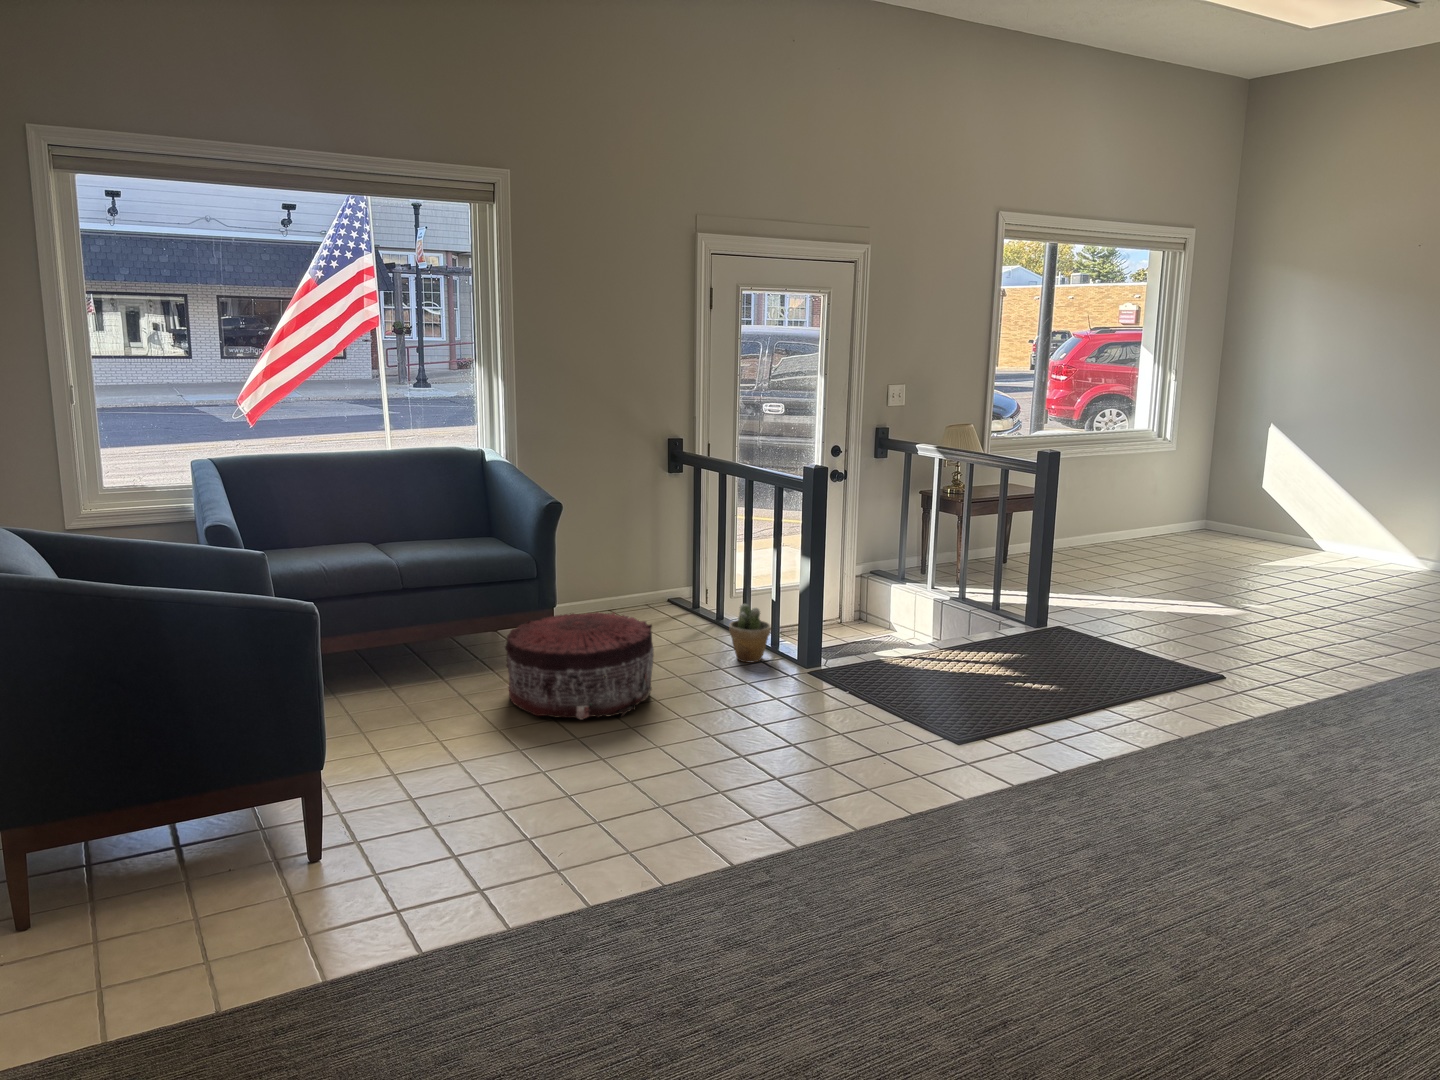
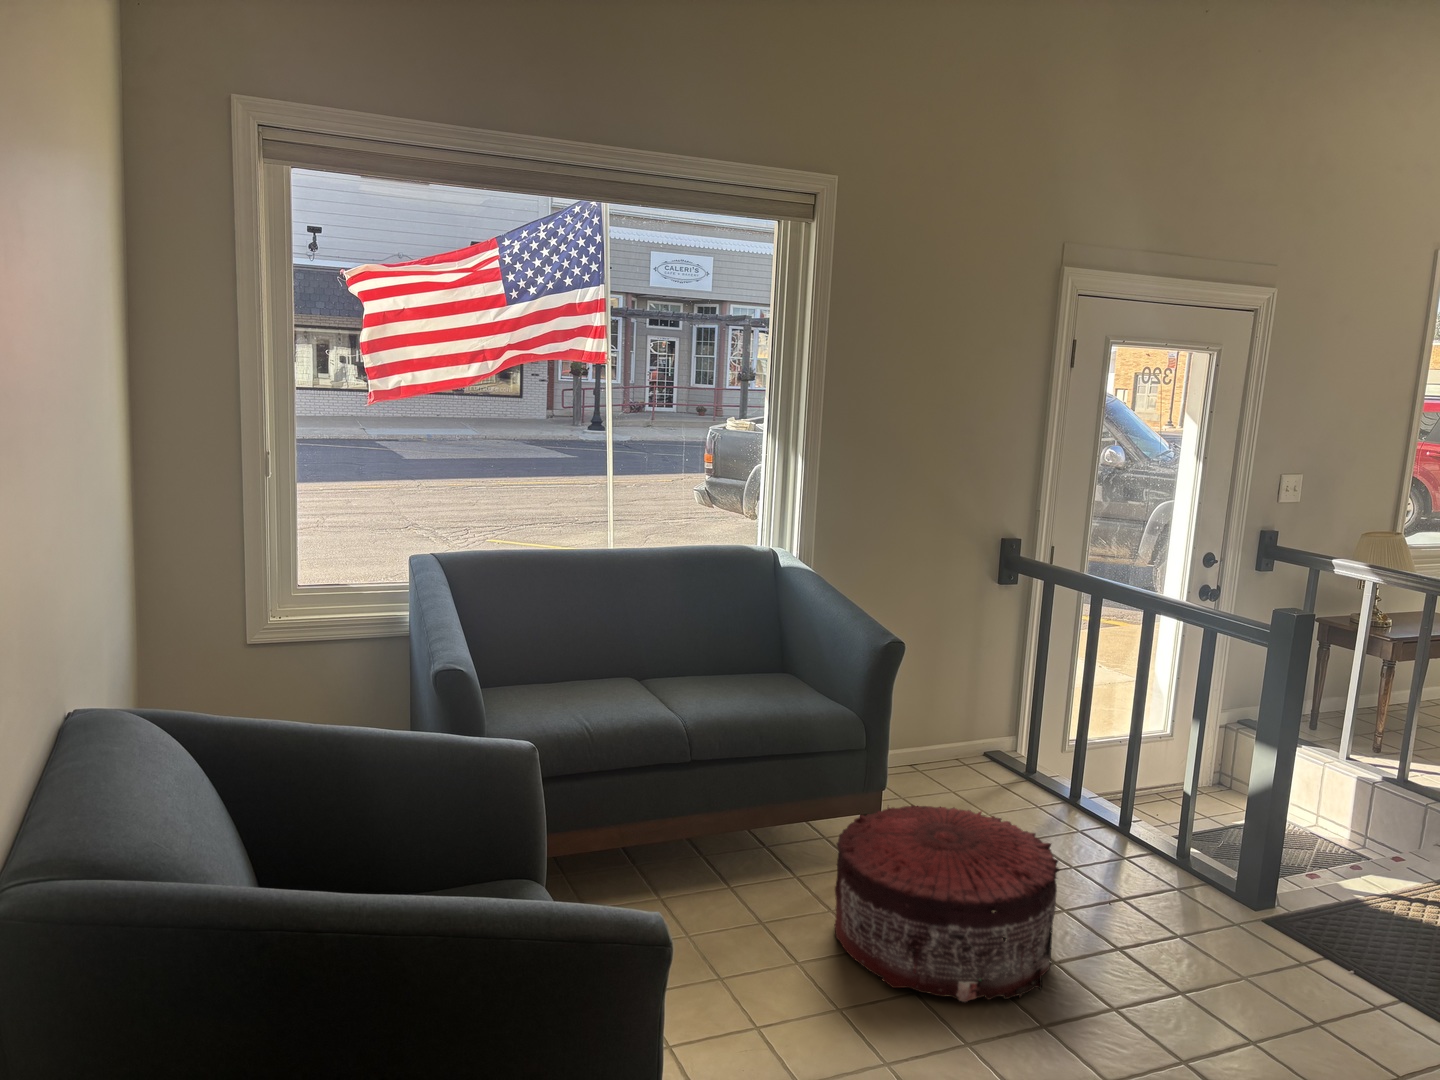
potted plant: present [729,604,771,663] -> none [1126,798,1191,887]

